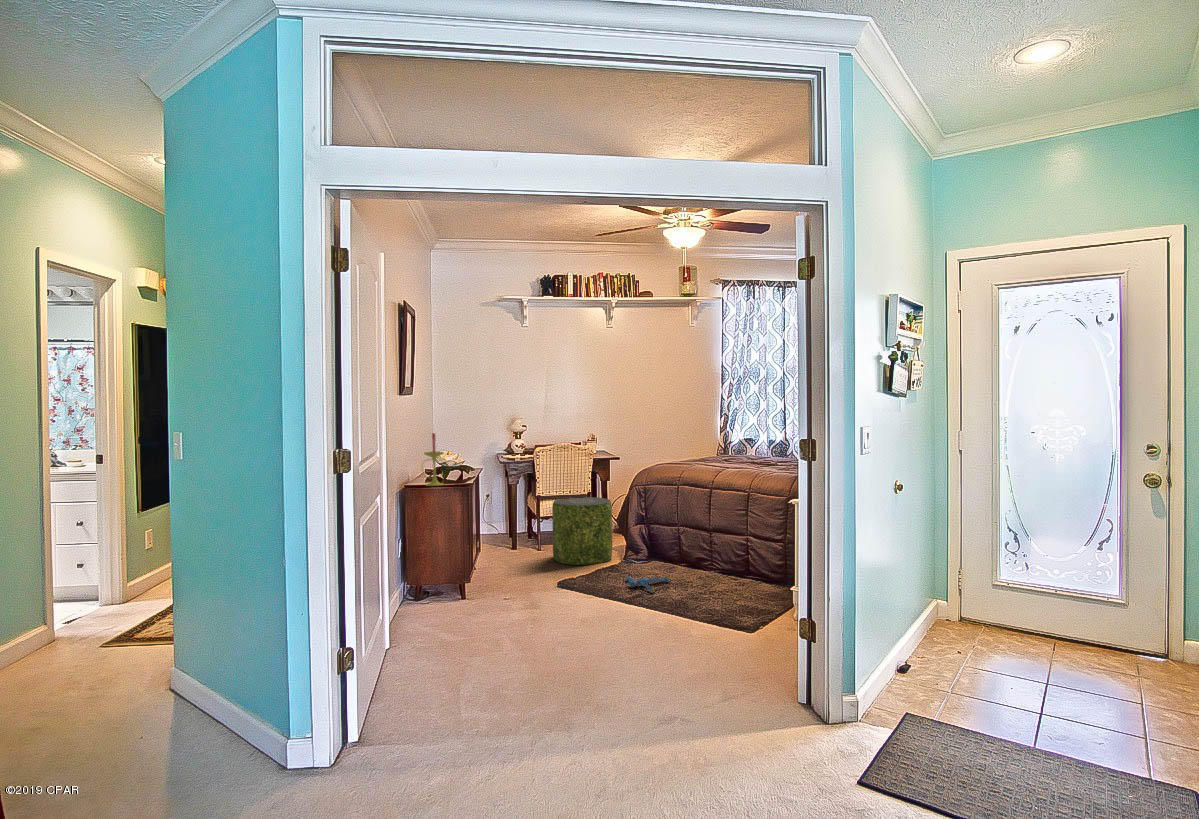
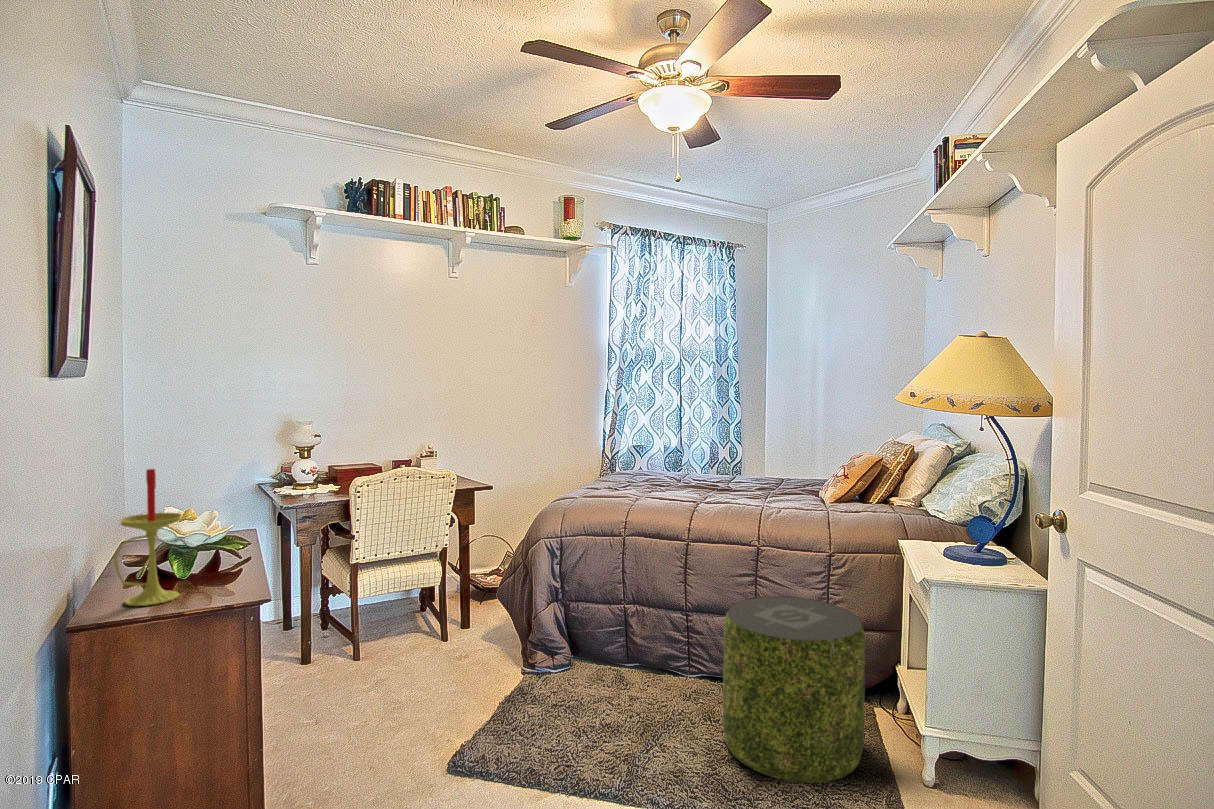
pouf: present [552,497,612,565] -> present [723,596,865,783]
plush toy: present [625,575,670,591] -> none [563,703,646,756]

